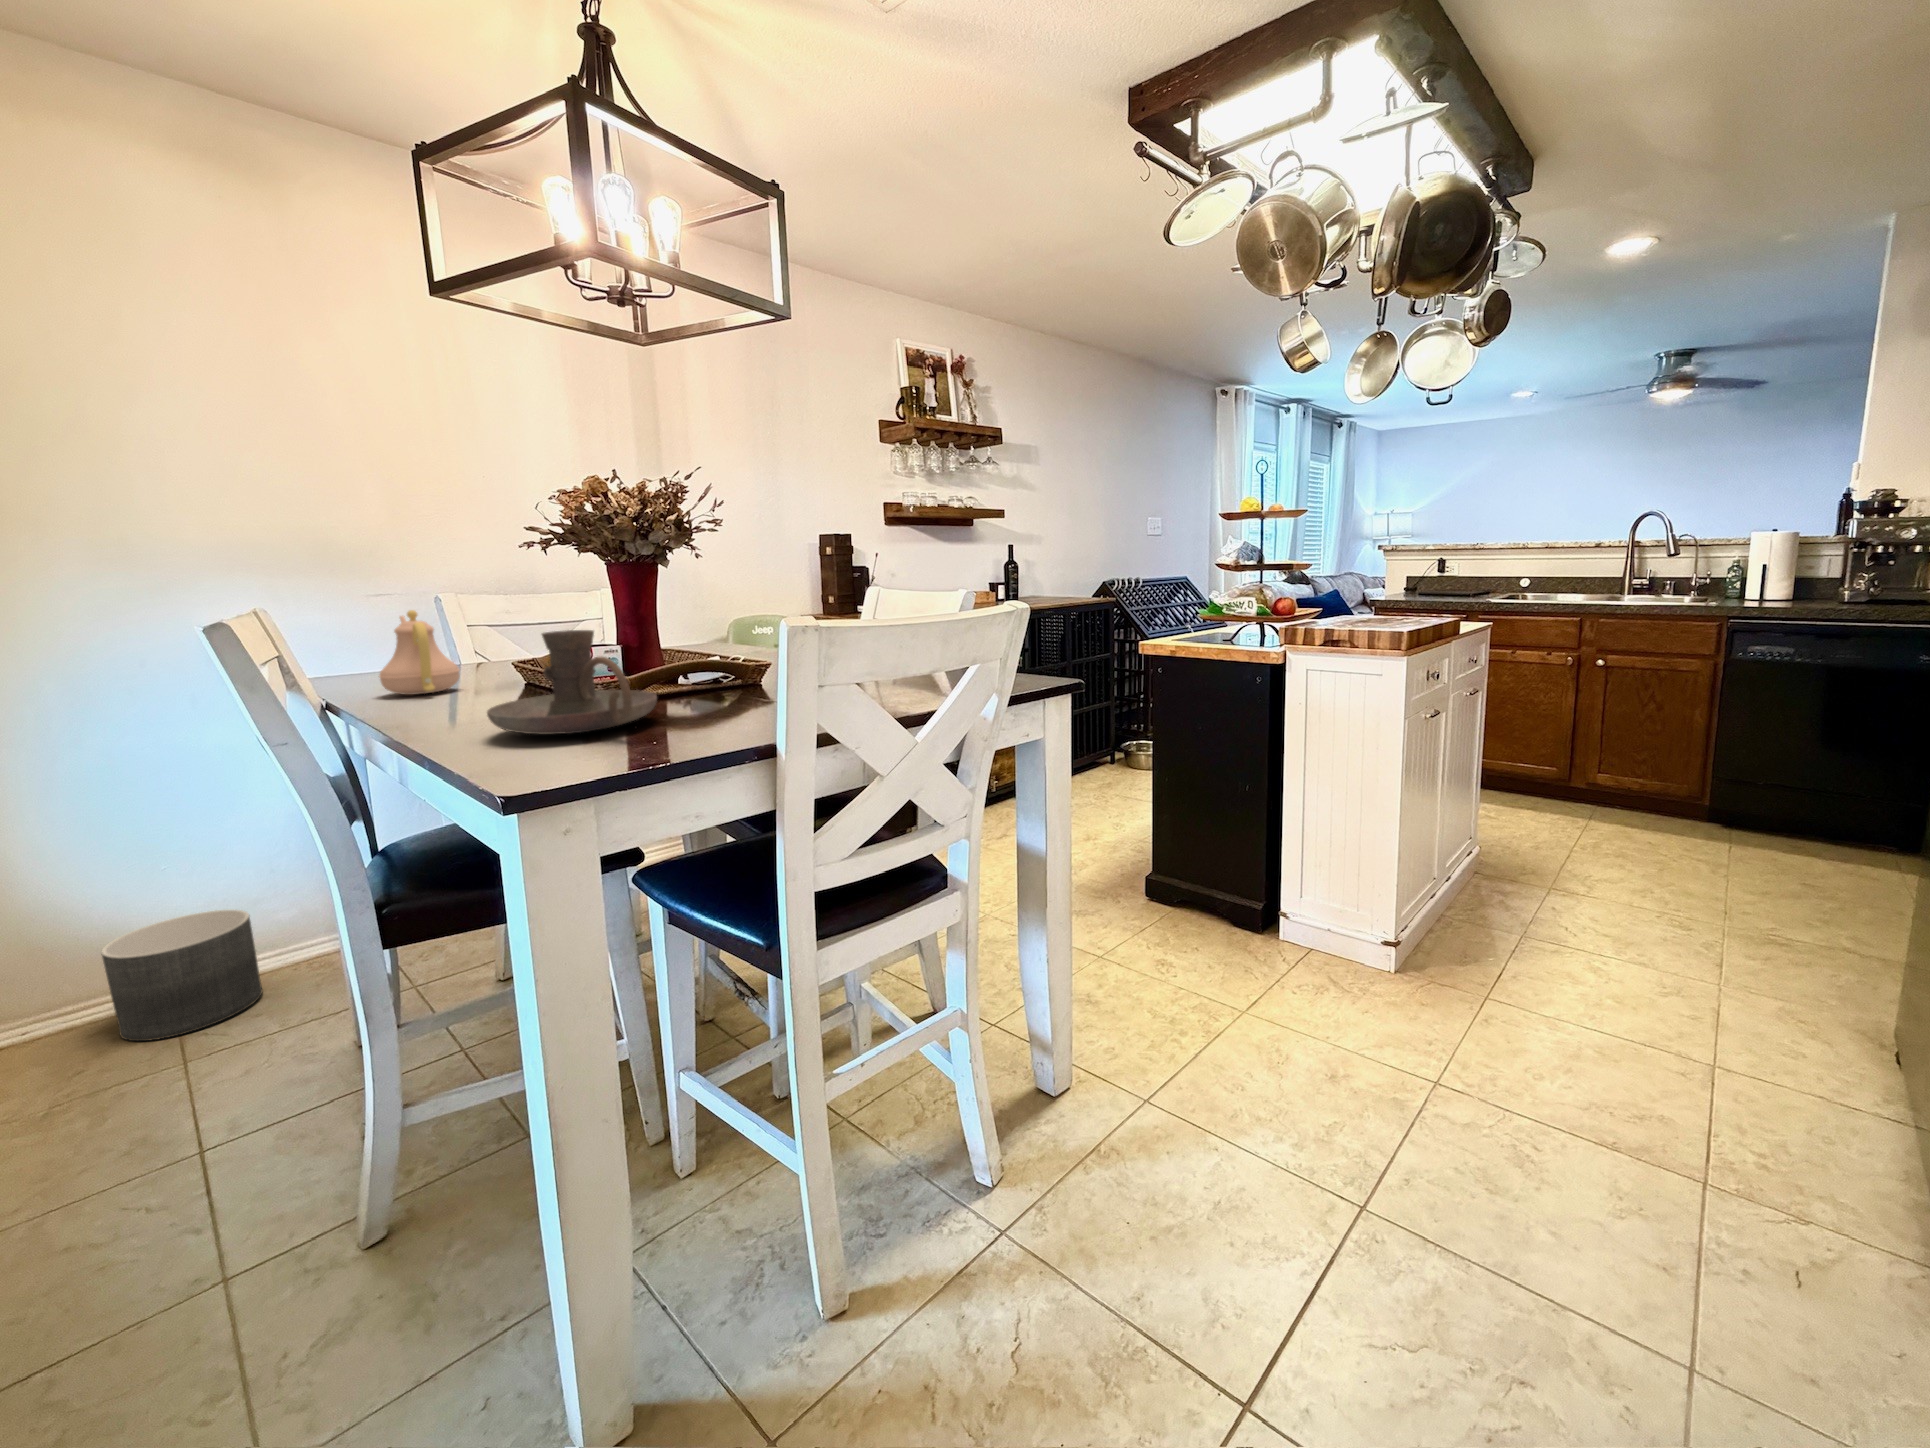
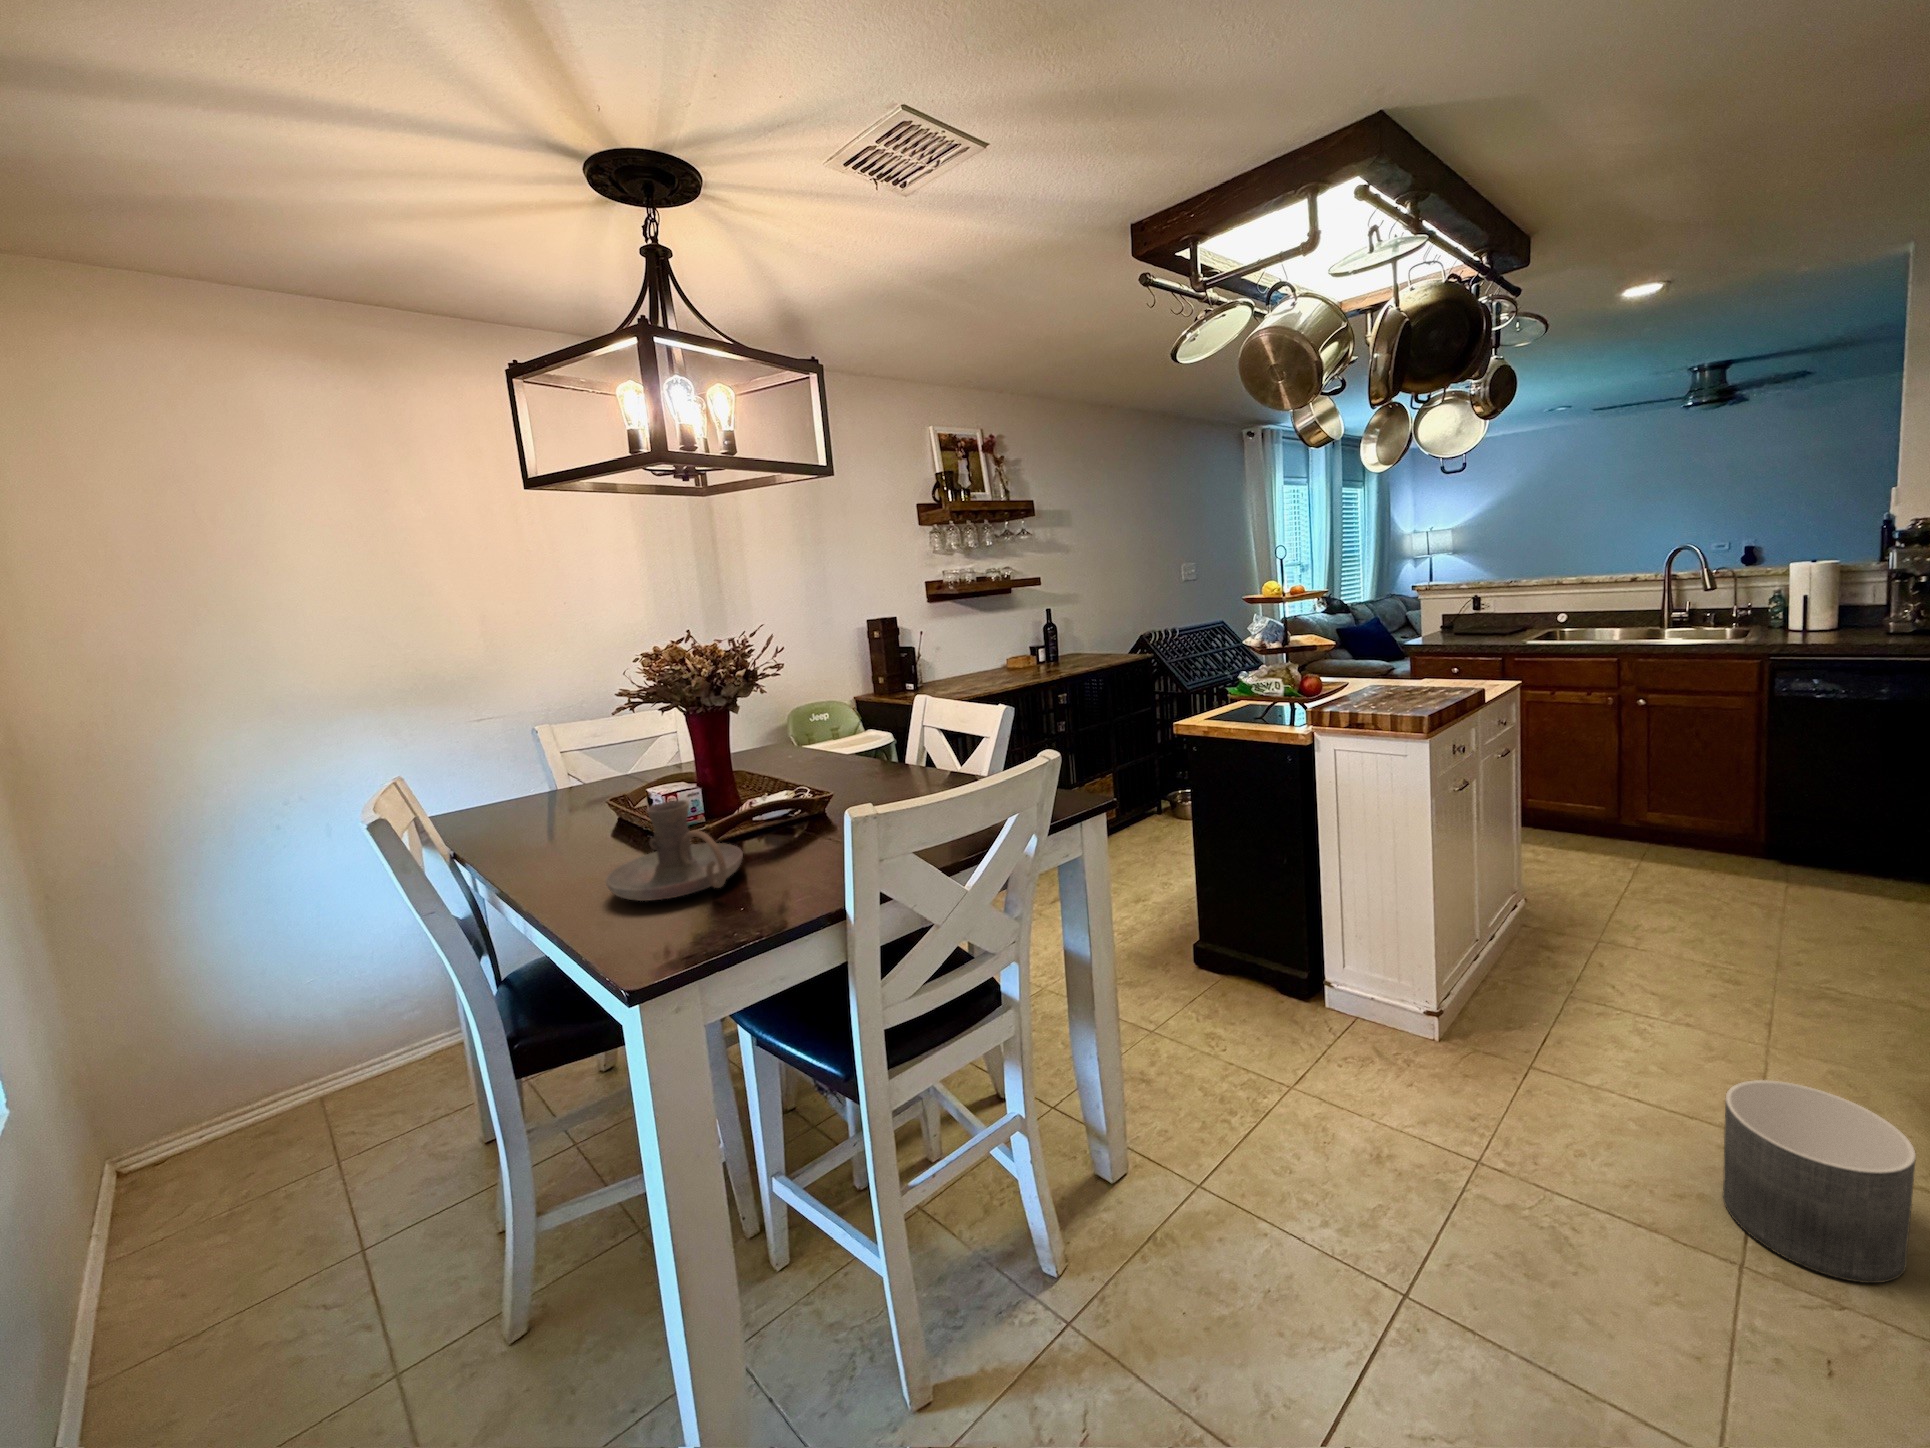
teapot: present [379,610,460,695] -> none [497,764,563,840]
planter: present [101,910,262,1041] -> present [1723,1080,1916,1283]

